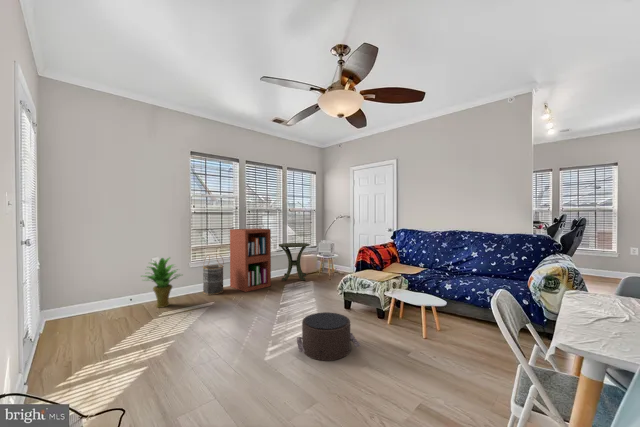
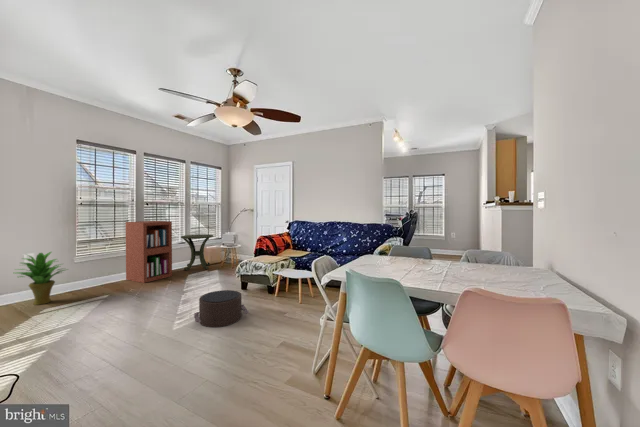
basket: present [203,255,223,295] -> none [93,247,118,288]

